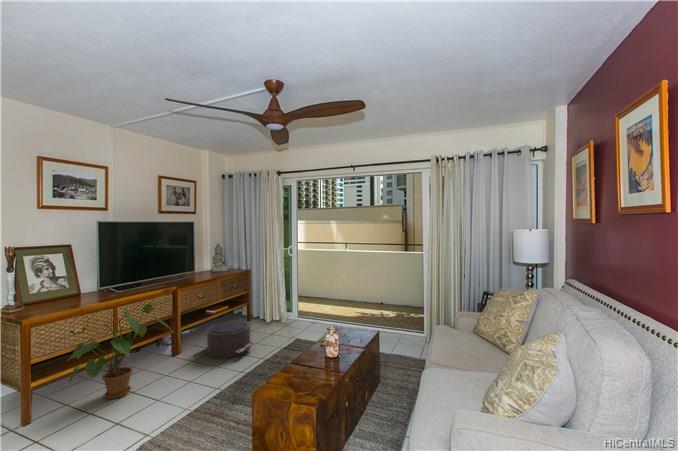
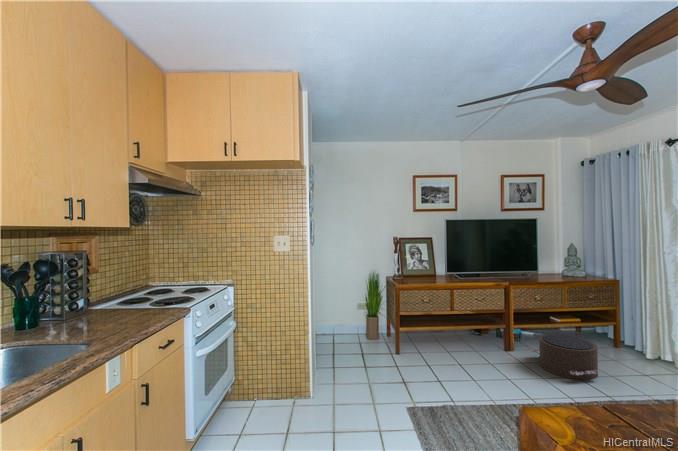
house plant: present [68,304,170,399] -> none [418,288,498,364]

